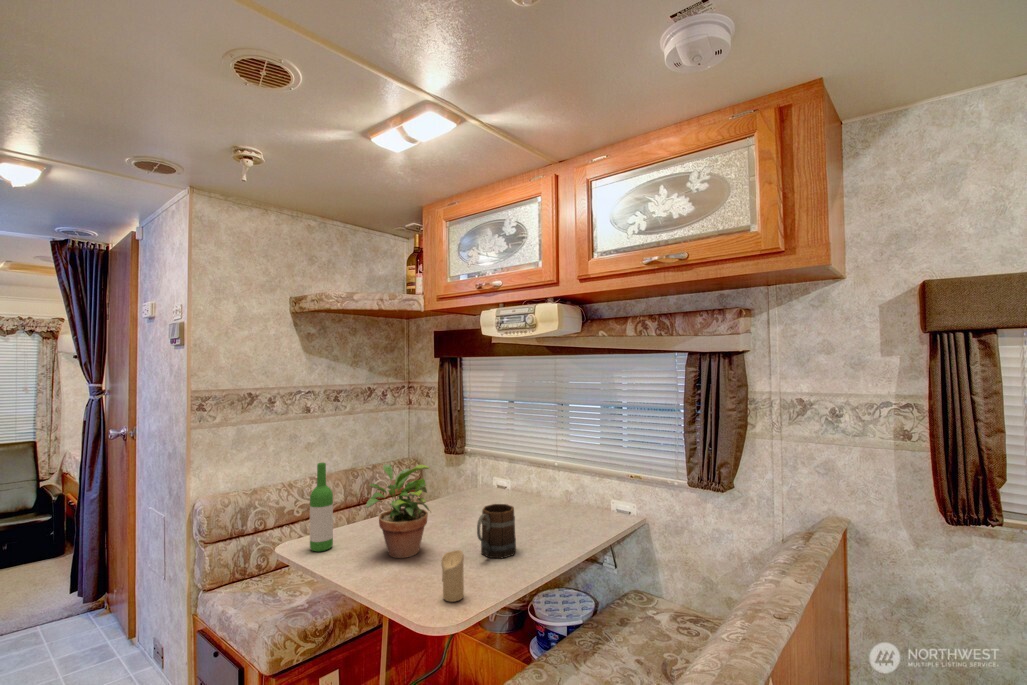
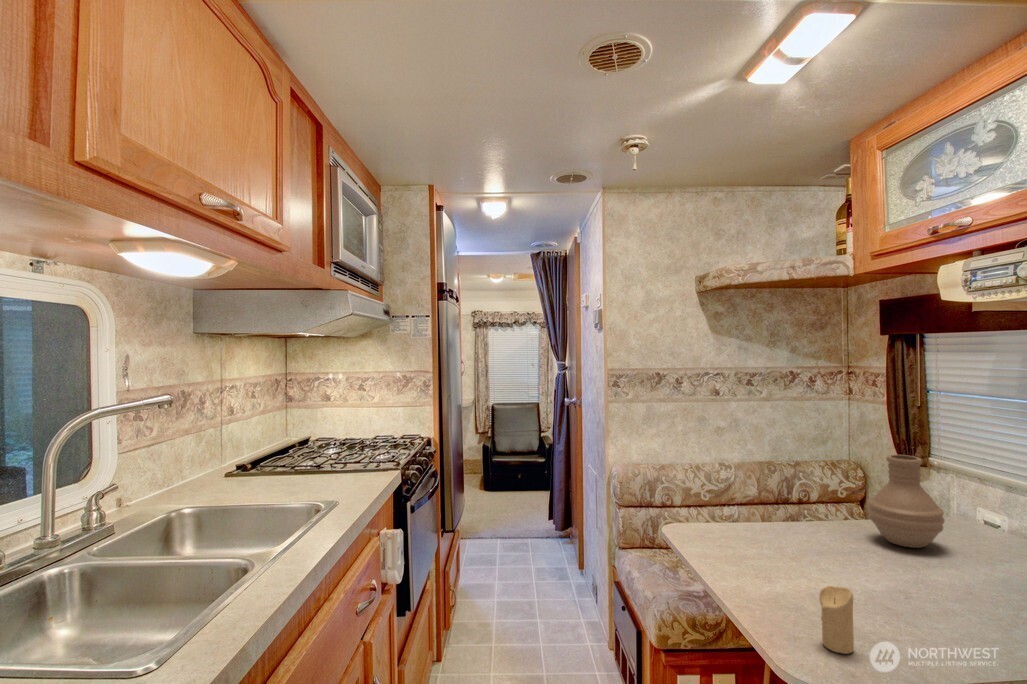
vase: none [439,446,484,513] -> present [868,455,945,548]
wine bottle: present [310,463,333,551] -> none [693,448,718,541]
potted plant: present [366,464,430,558] -> none [743,461,834,579]
mug: present [477,504,516,558] -> none [895,544,977,629]

